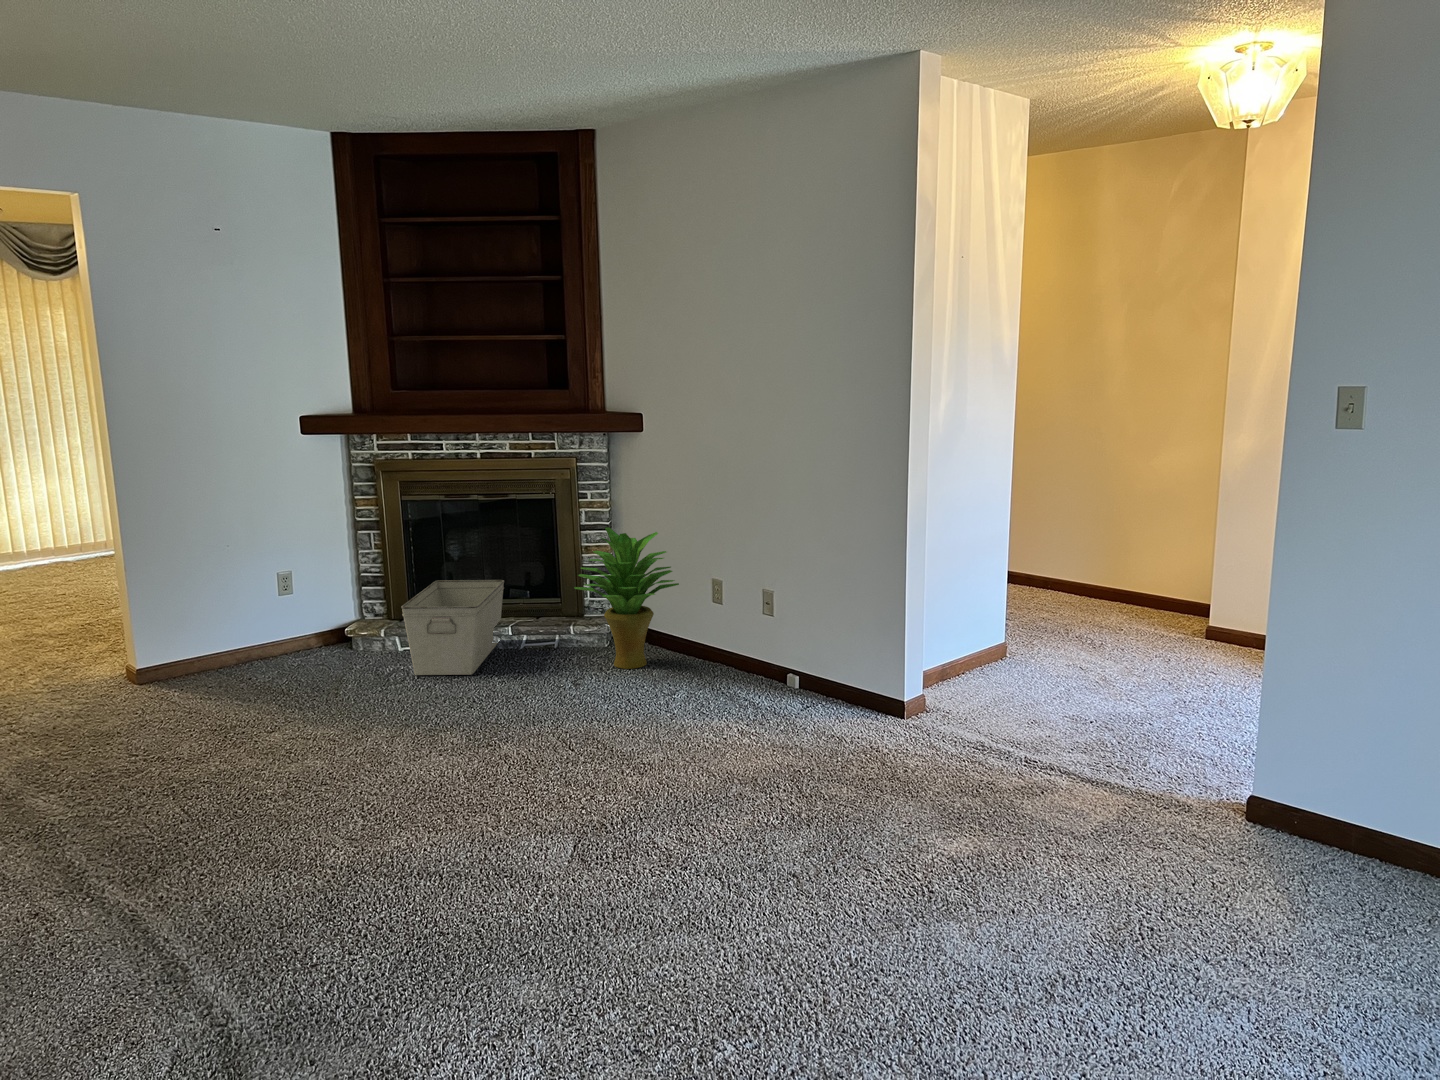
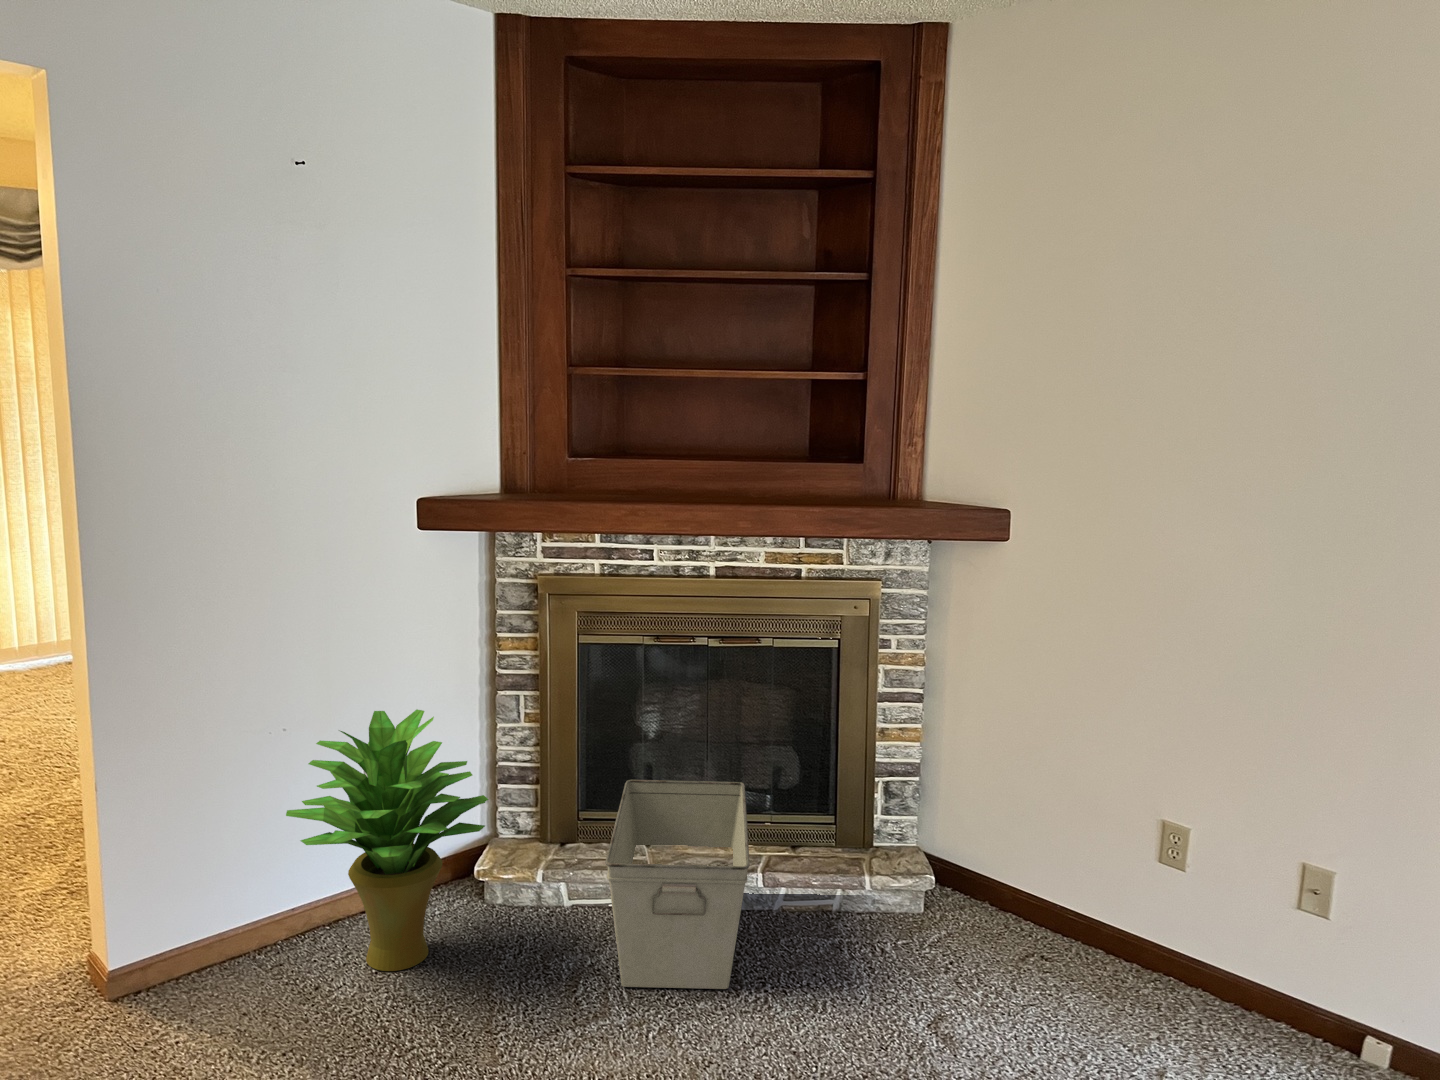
potted plant: present [574,527,679,669] -> present [286,709,488,971]

